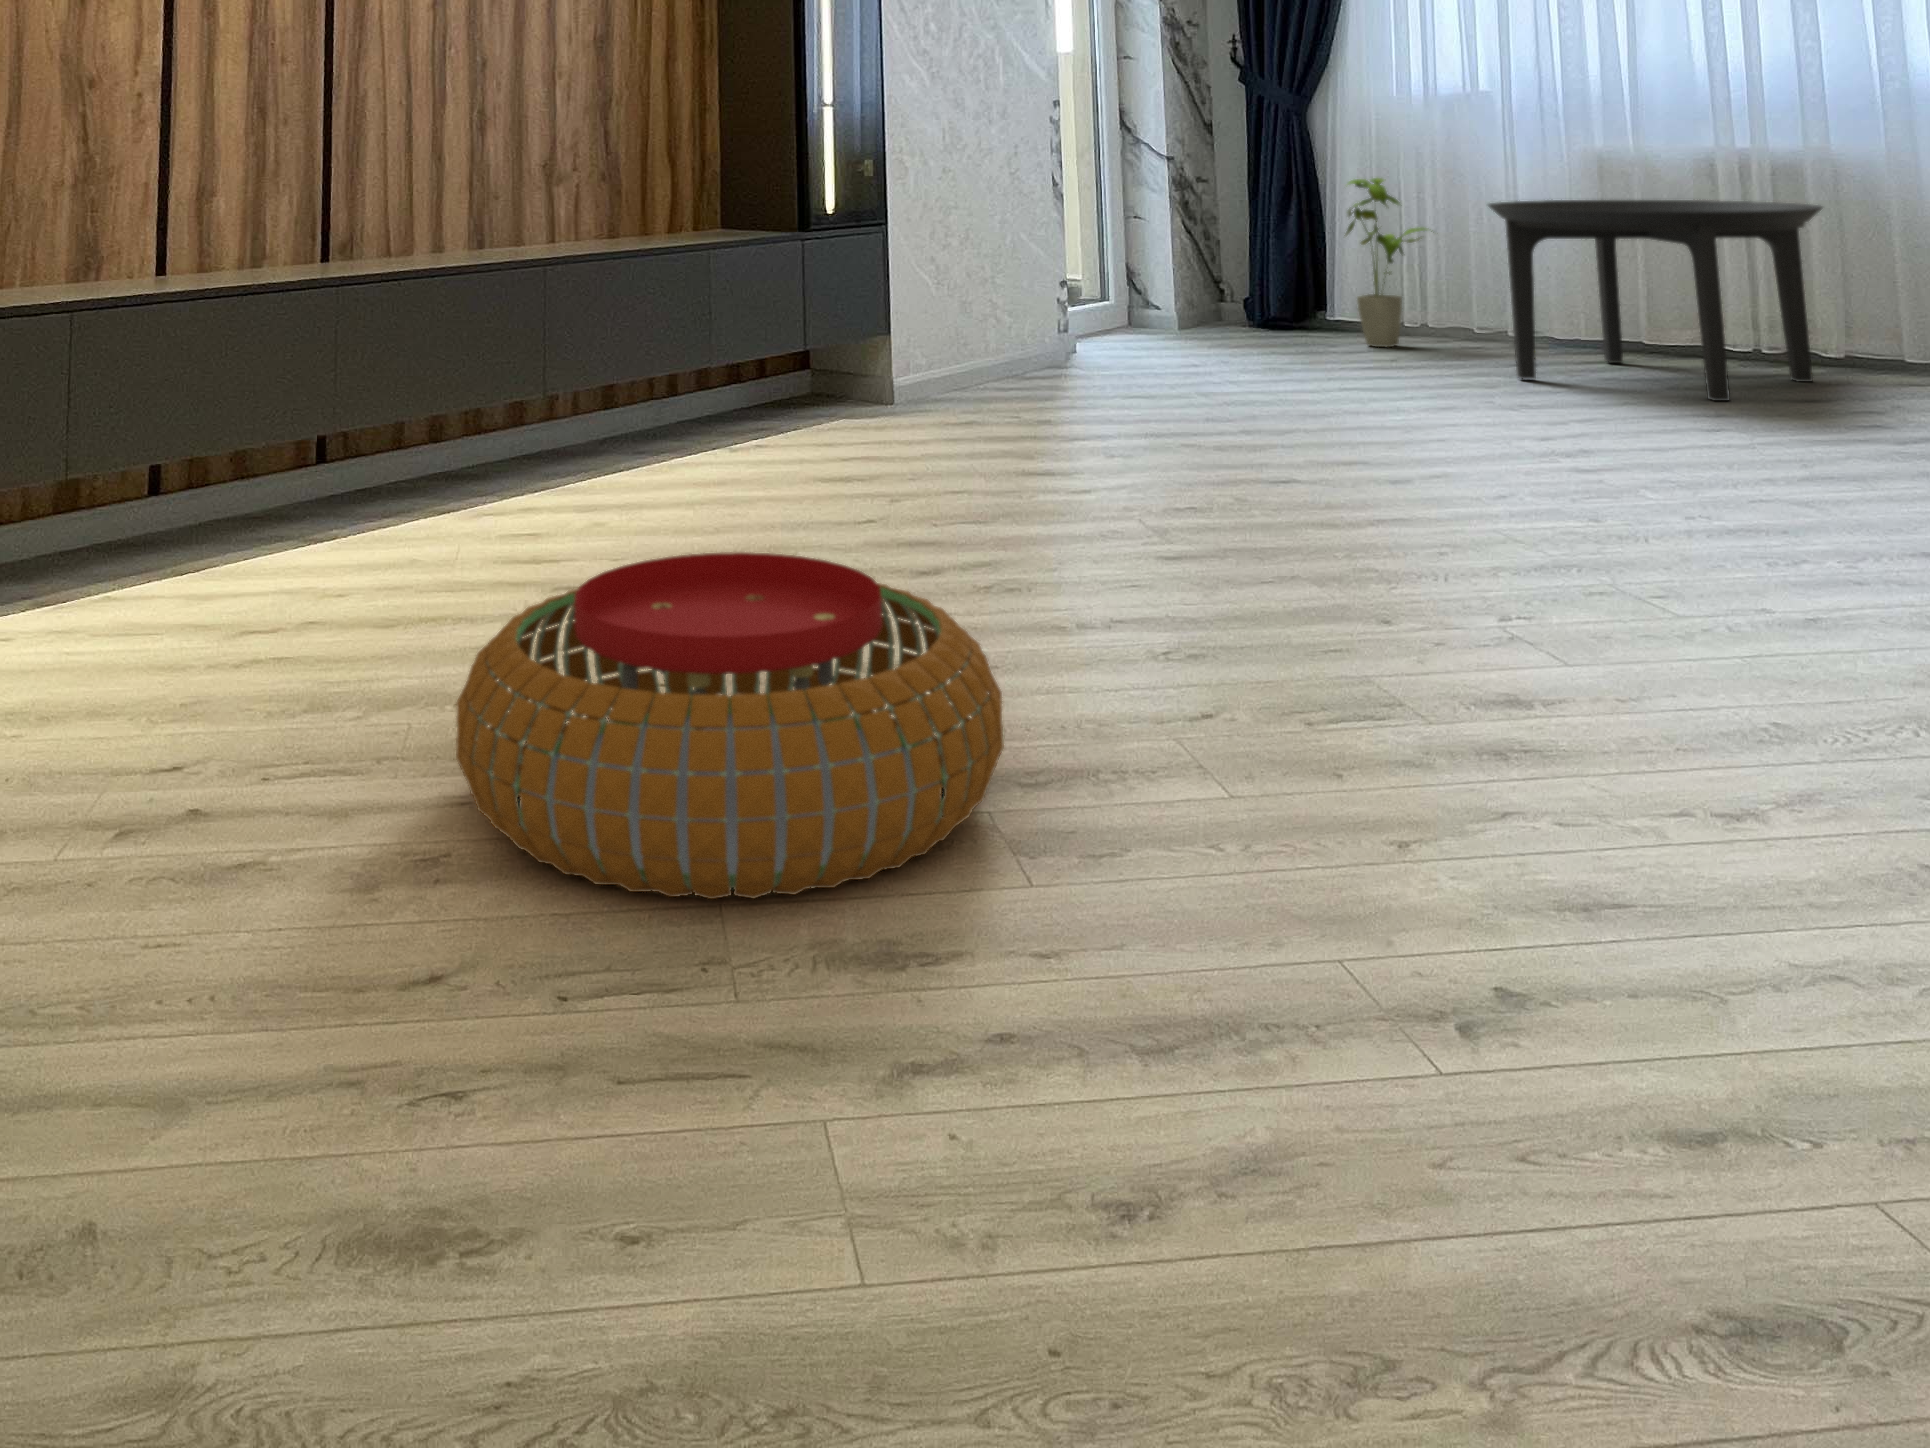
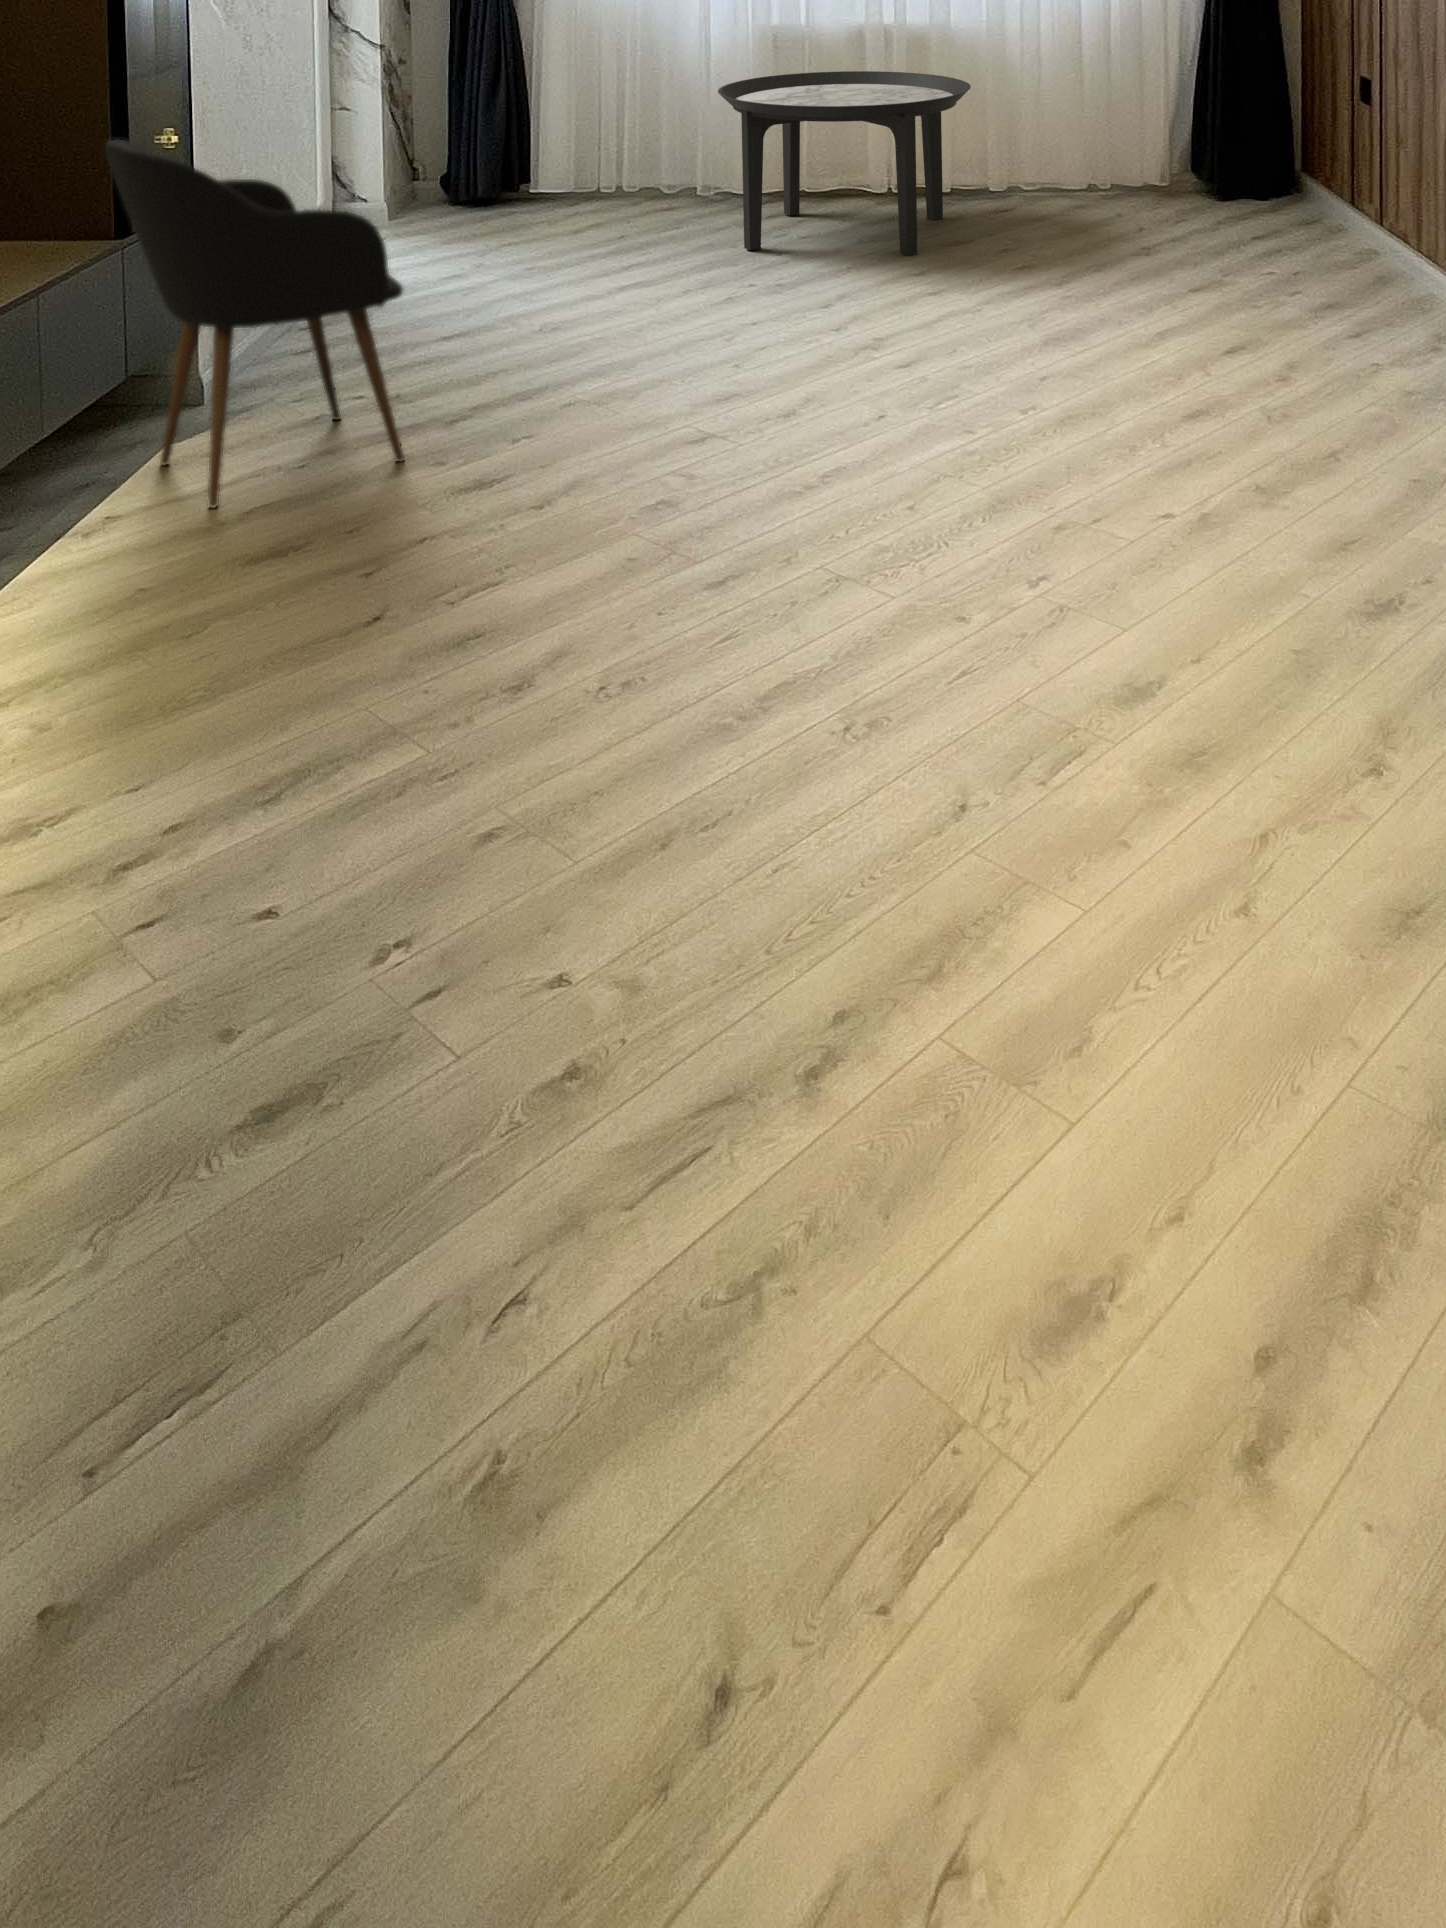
armchair: none [771,140,1000,451] -> present [105,139,404,508]
house plant: present [1346,178,1426,347] -> none [560,60,645,218]
pouf: present [456,552,1004,899] -> none [437,833,1076,1427]

